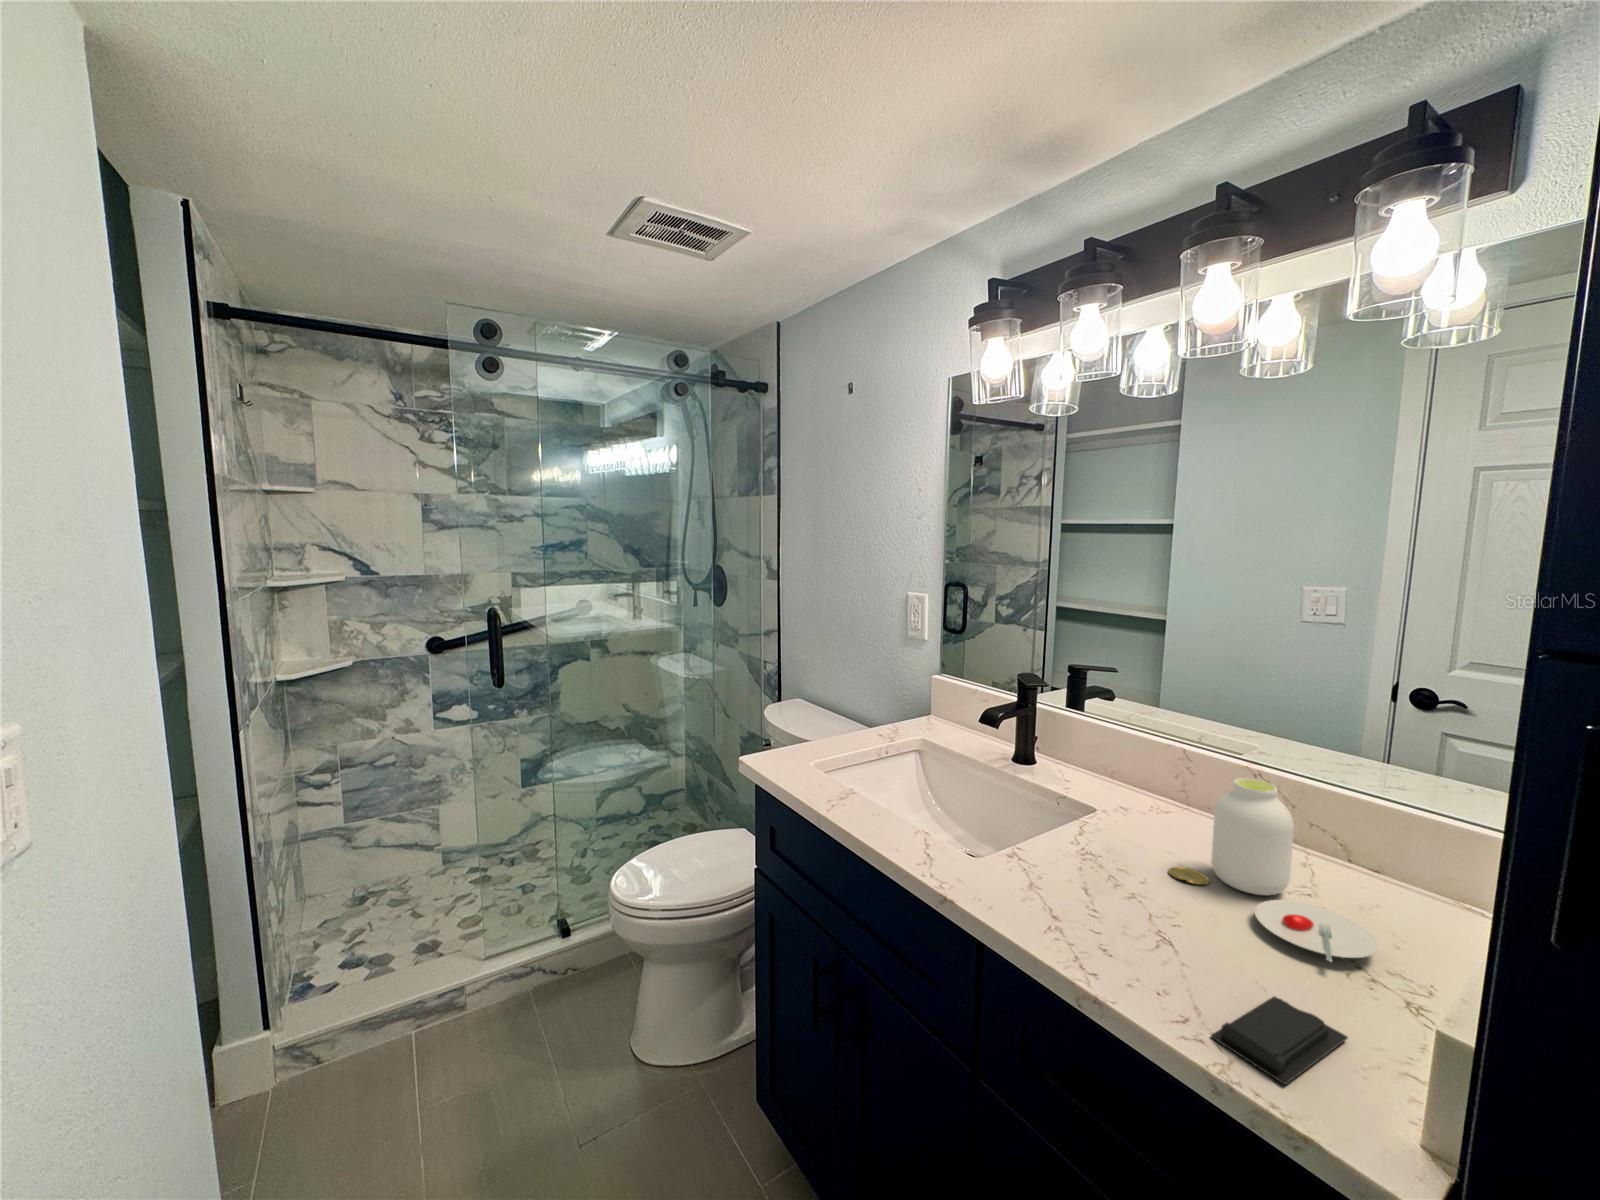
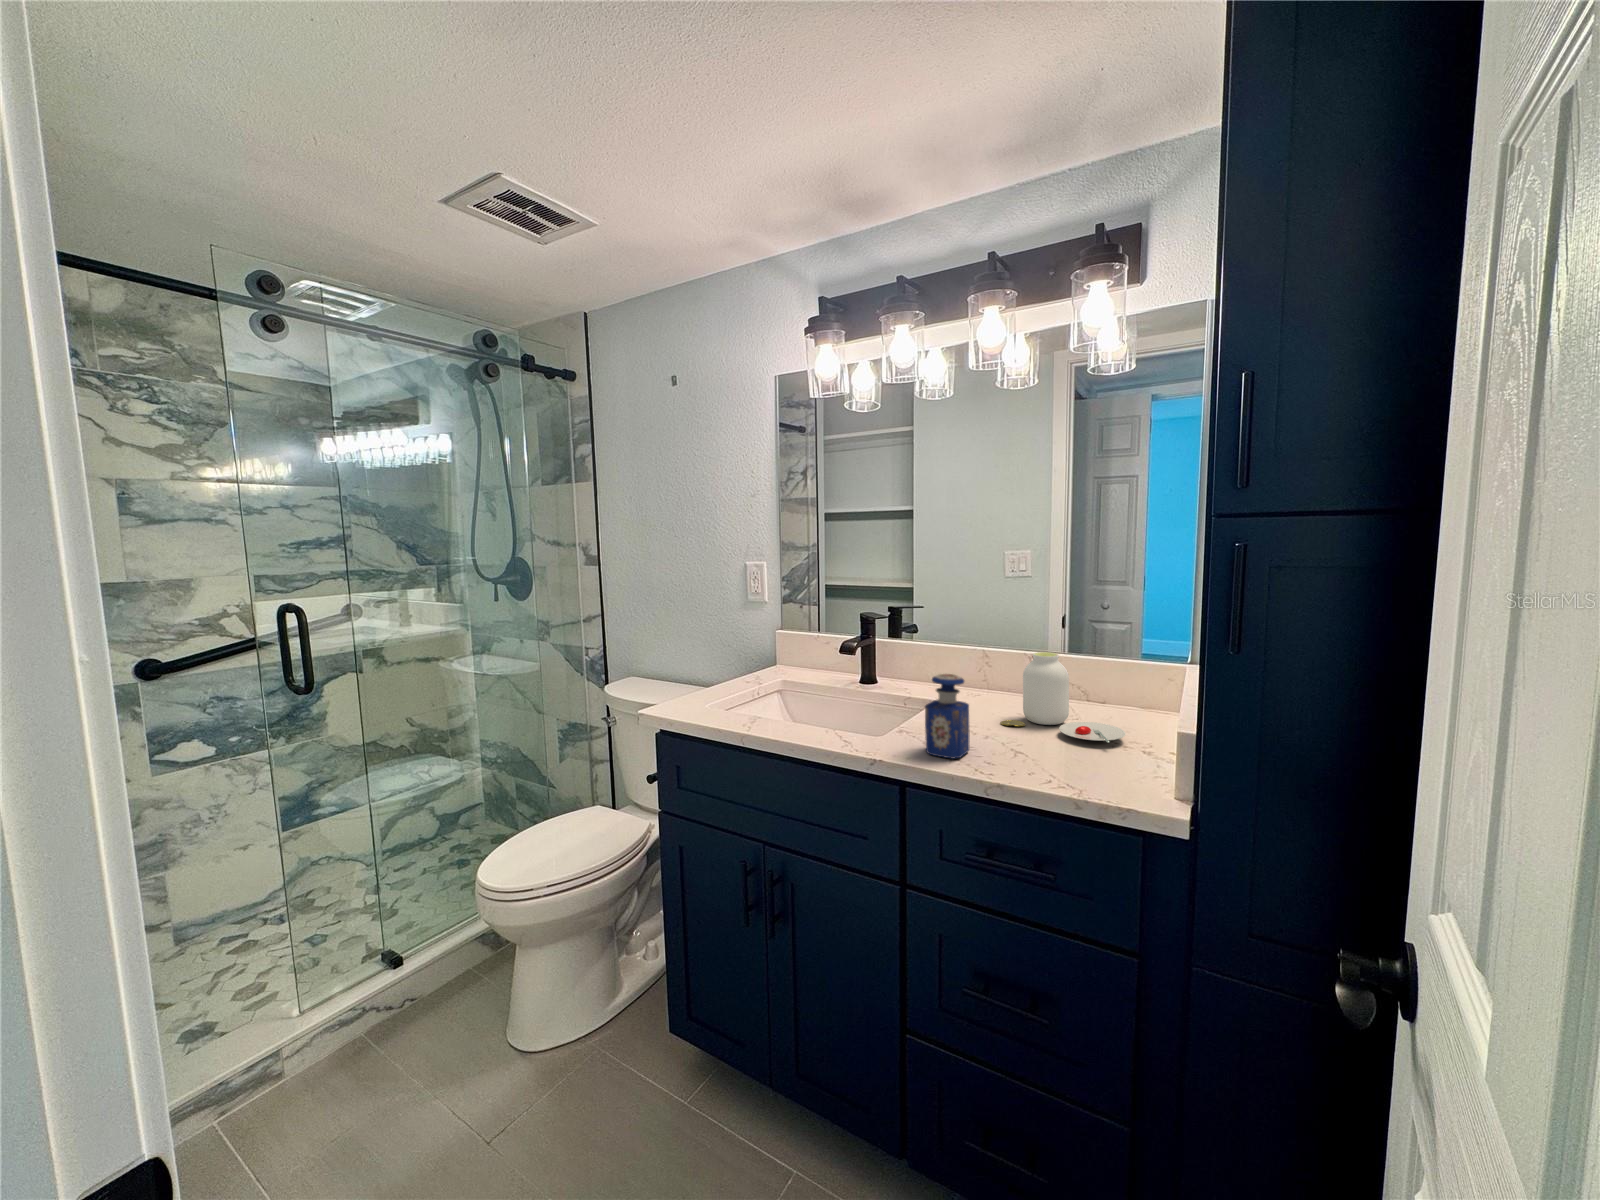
perfume bottle: none [1016,794,1084,921] -> present [925,674,970,759]
soap bar: present [1211,997,1348,1085] -> none [1075,762,1133,796]

